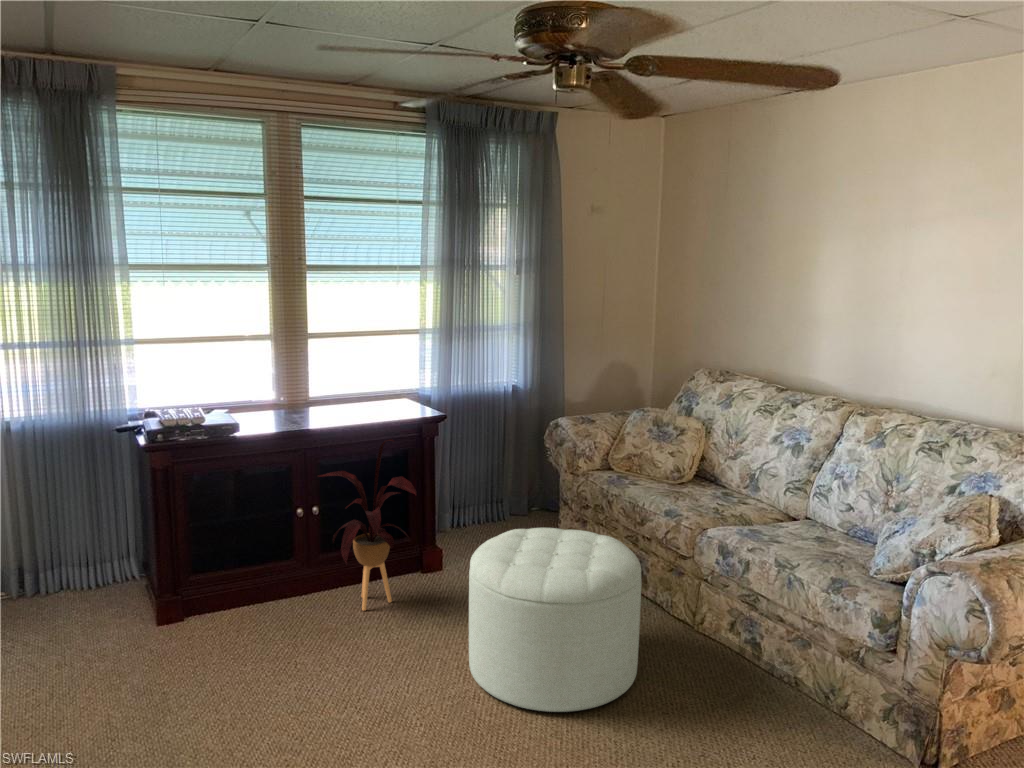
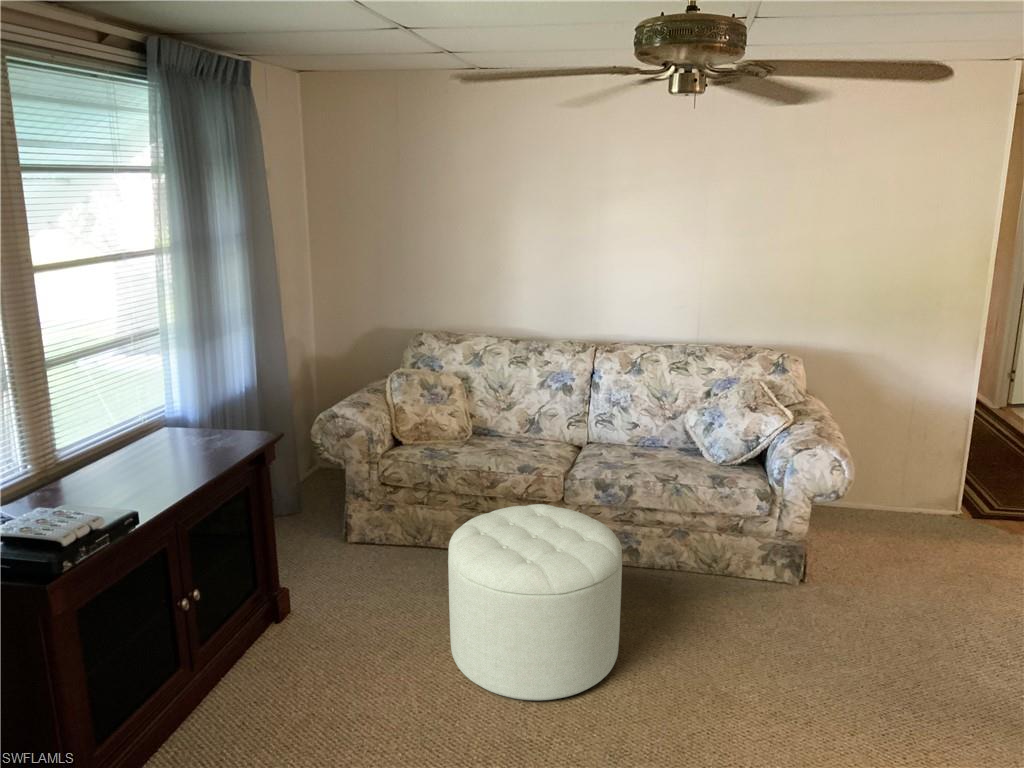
house plant: present [318,439,416,610] -> none [186,476,350,698]

